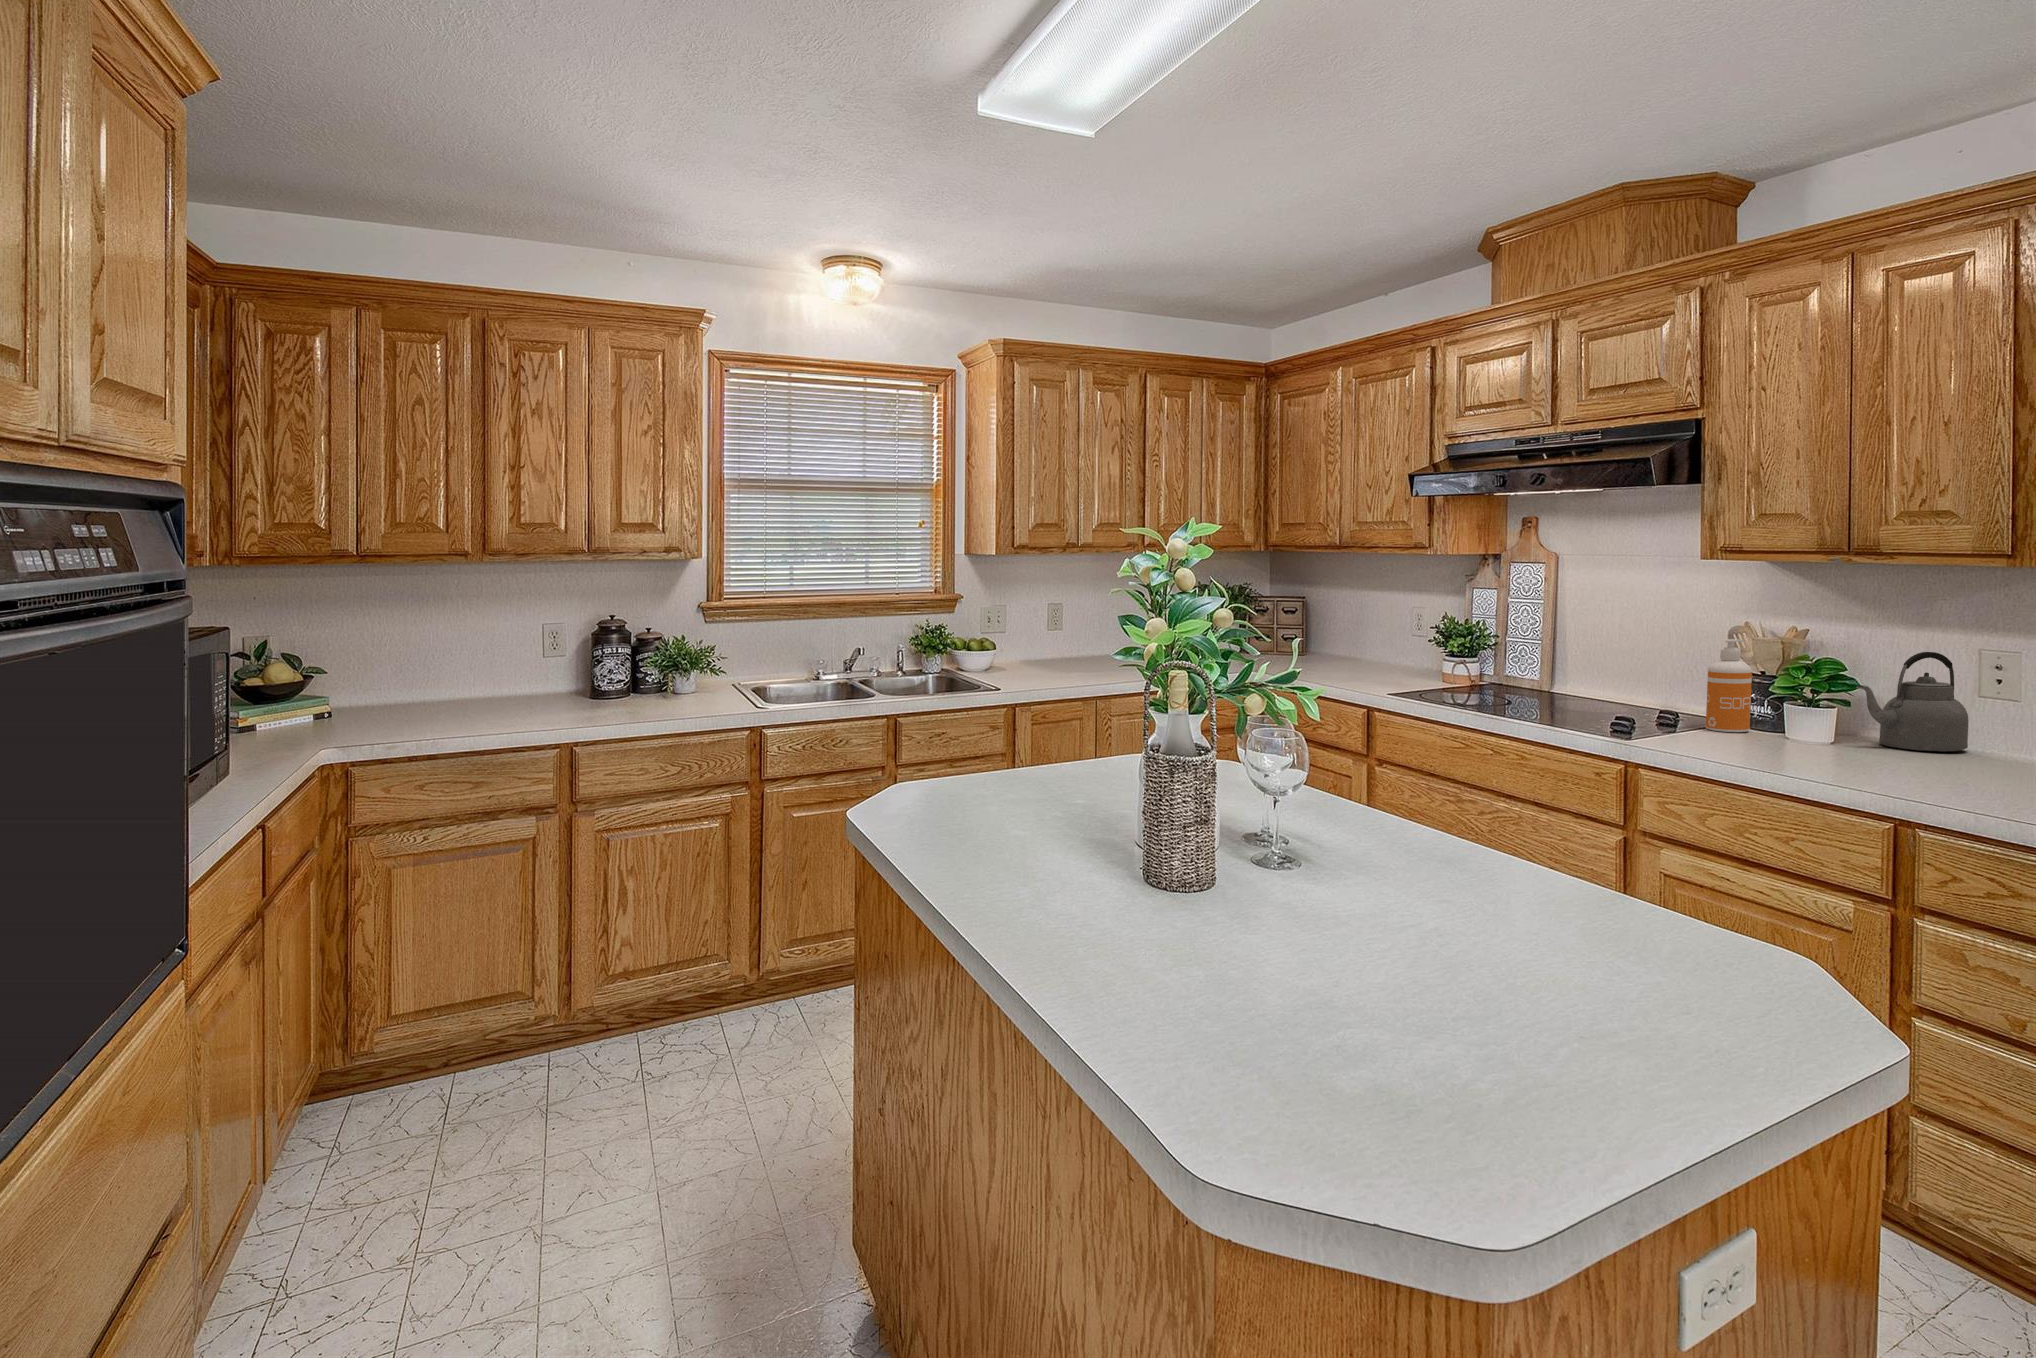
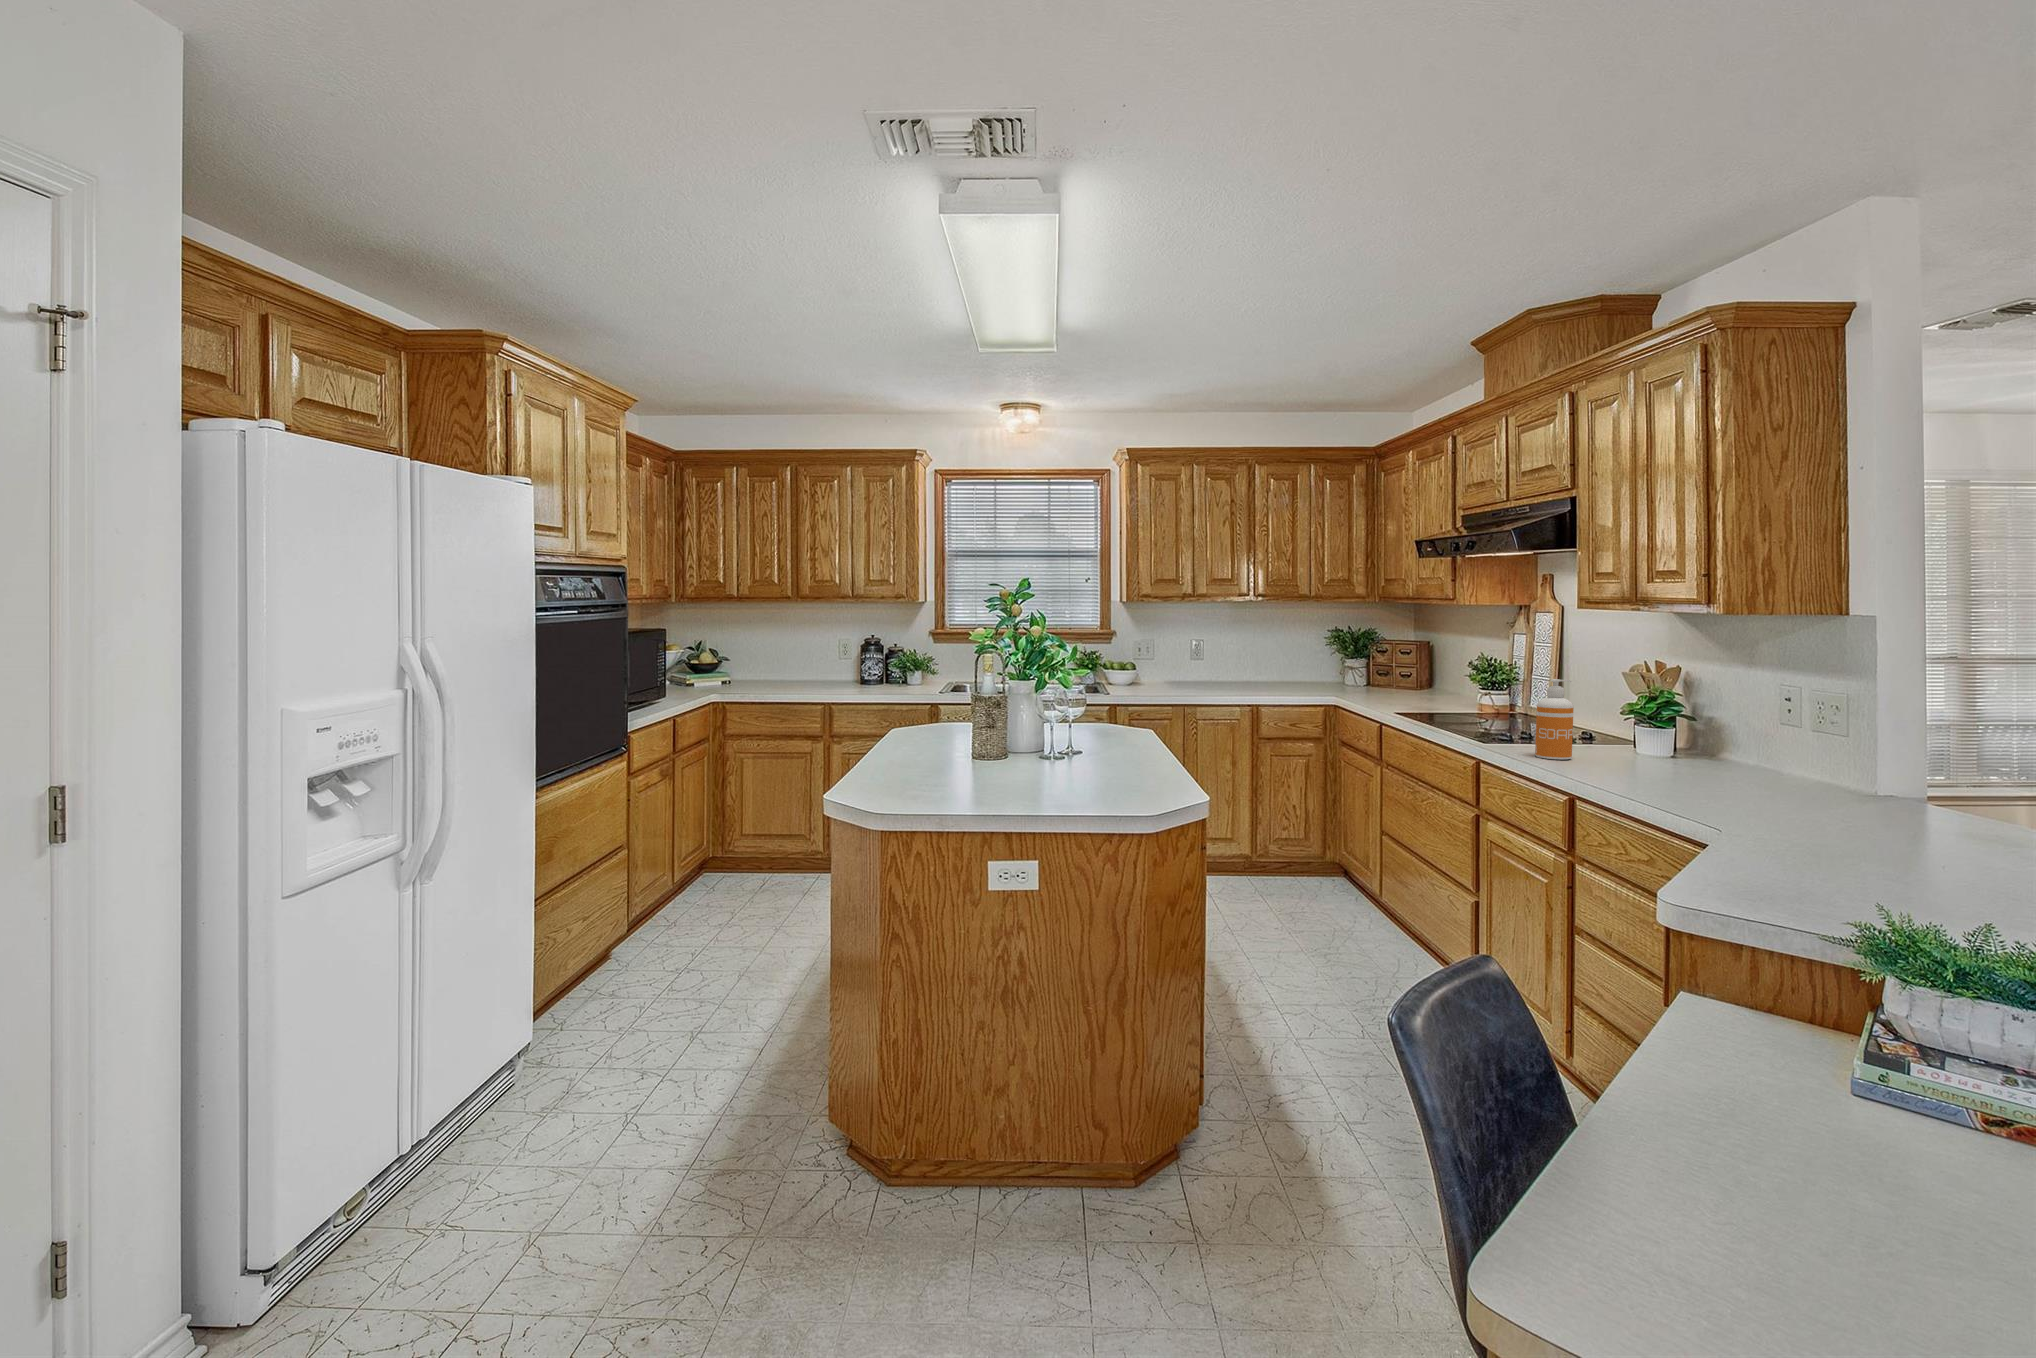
kettle: present [1856,652,1968,751] -> none [1612,696,1720,786]

